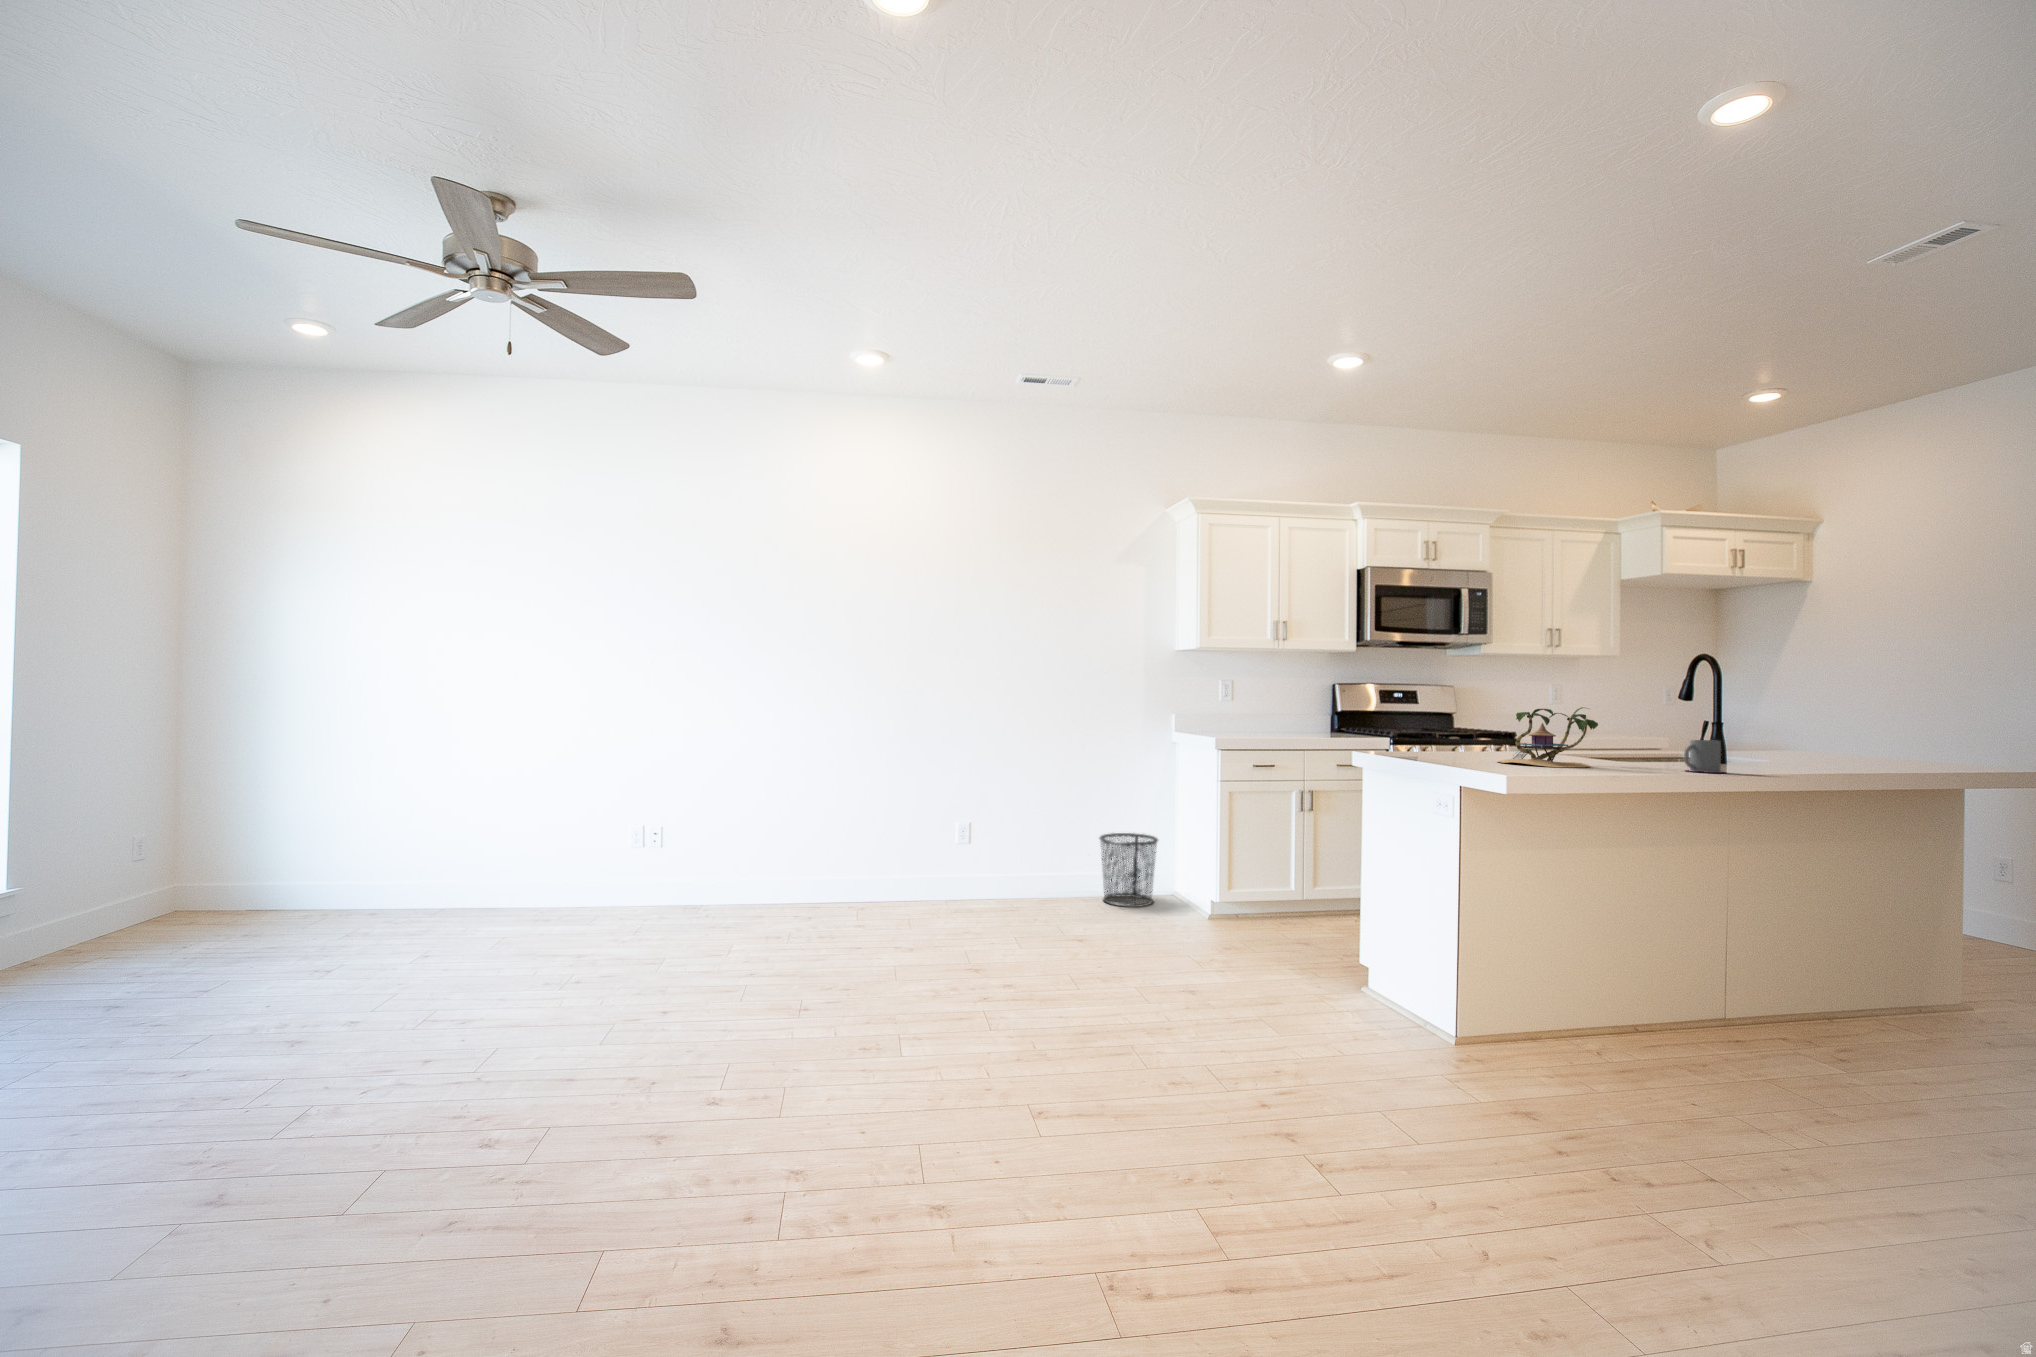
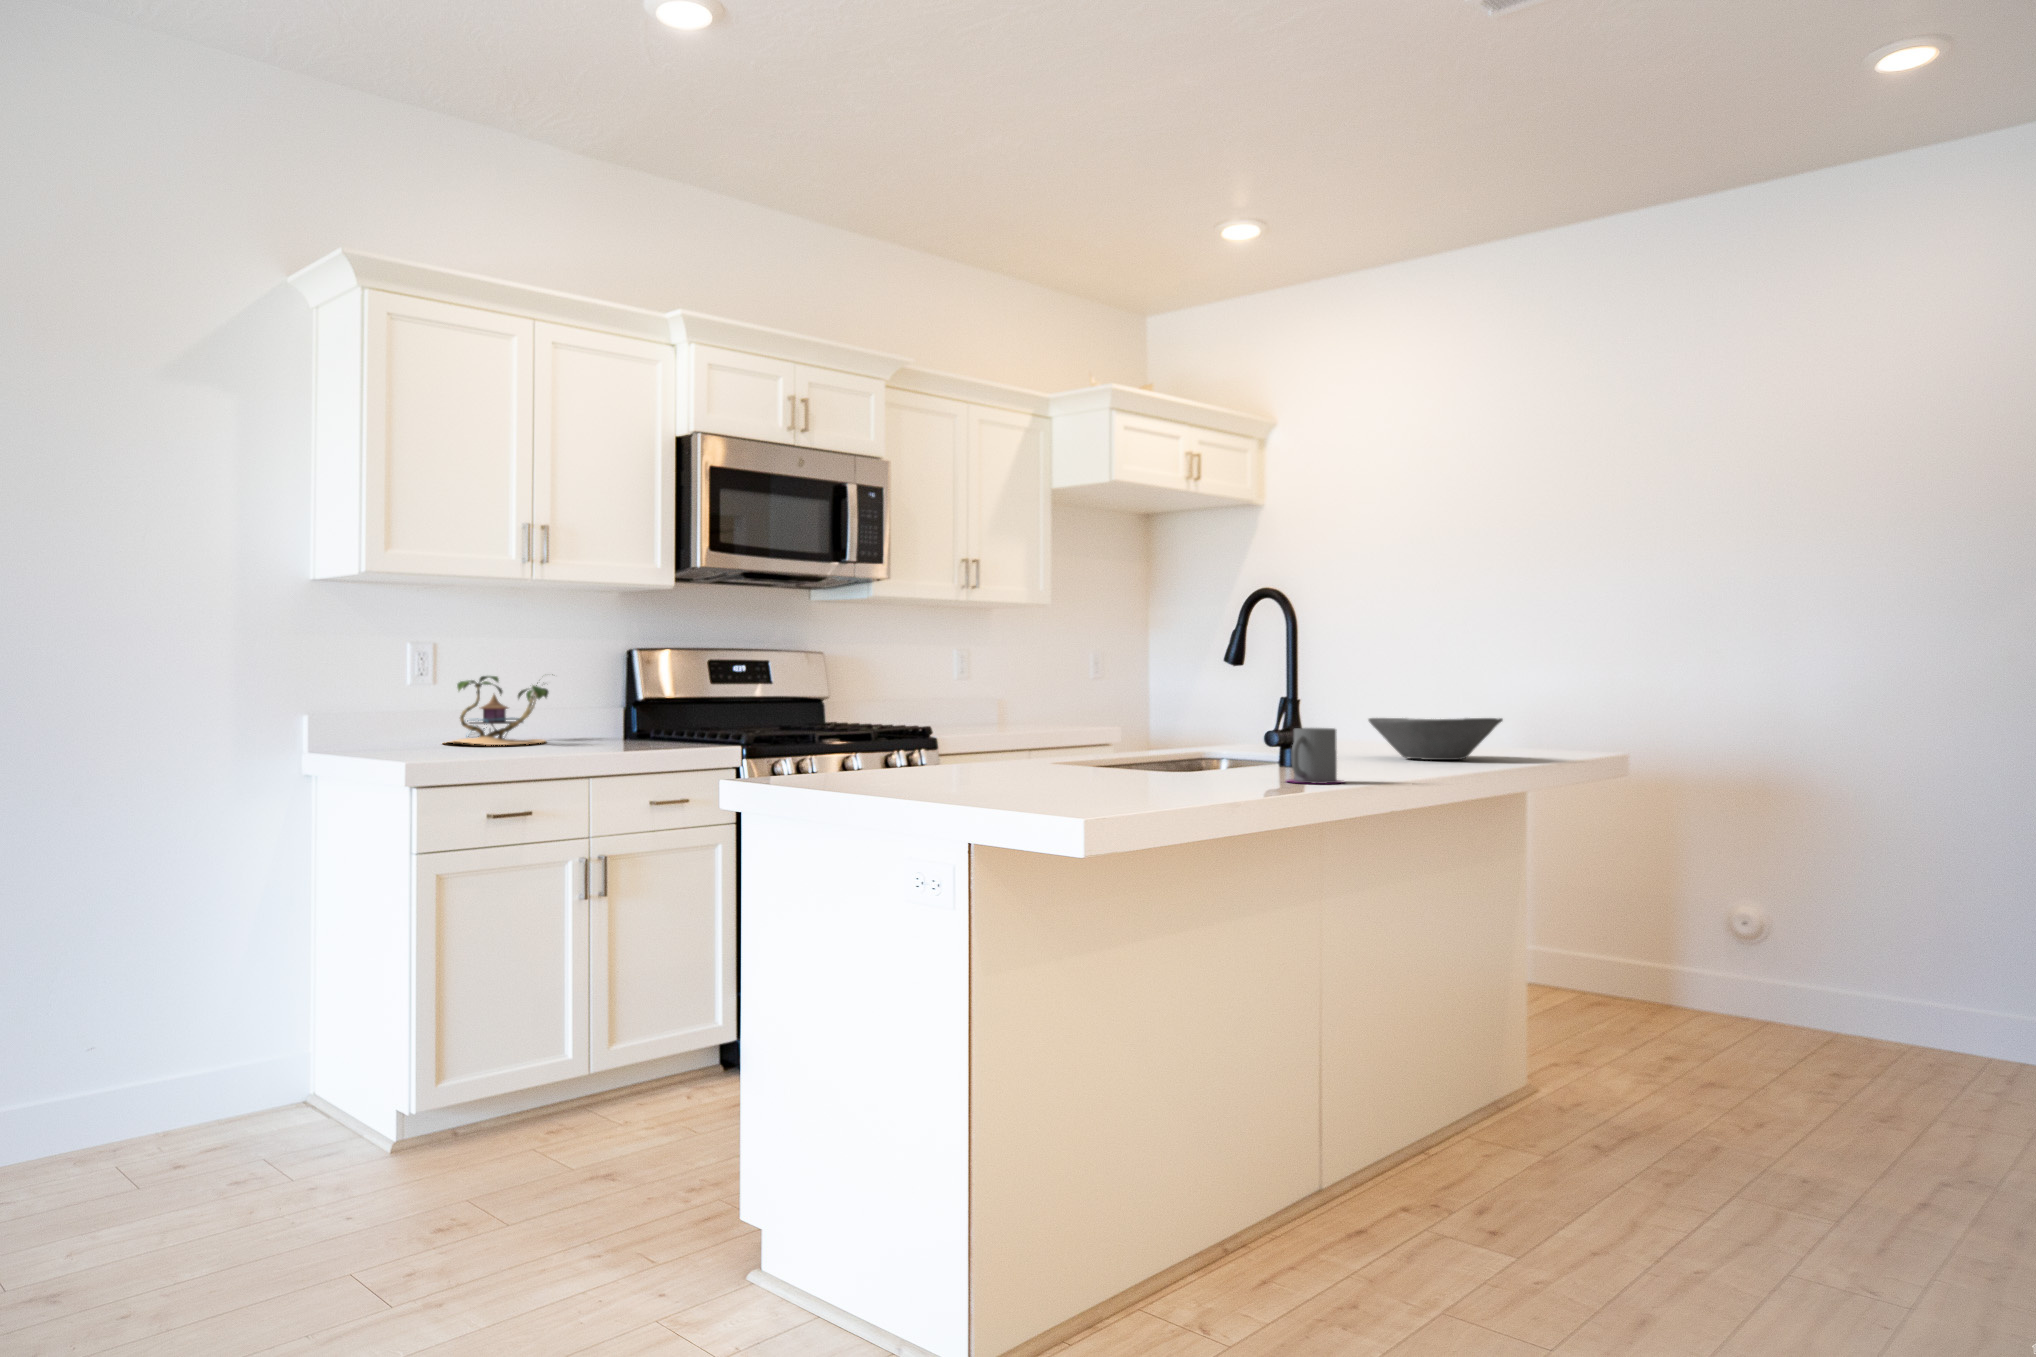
plant: present [1497,707,1598,767] -> present [451,674,553,745]
bowl: none [1820,739,1943,770] -> present [1369,718,1503,760]
waste bin: present [1100,833,1158,907] -> none [95,990,260,1174]

